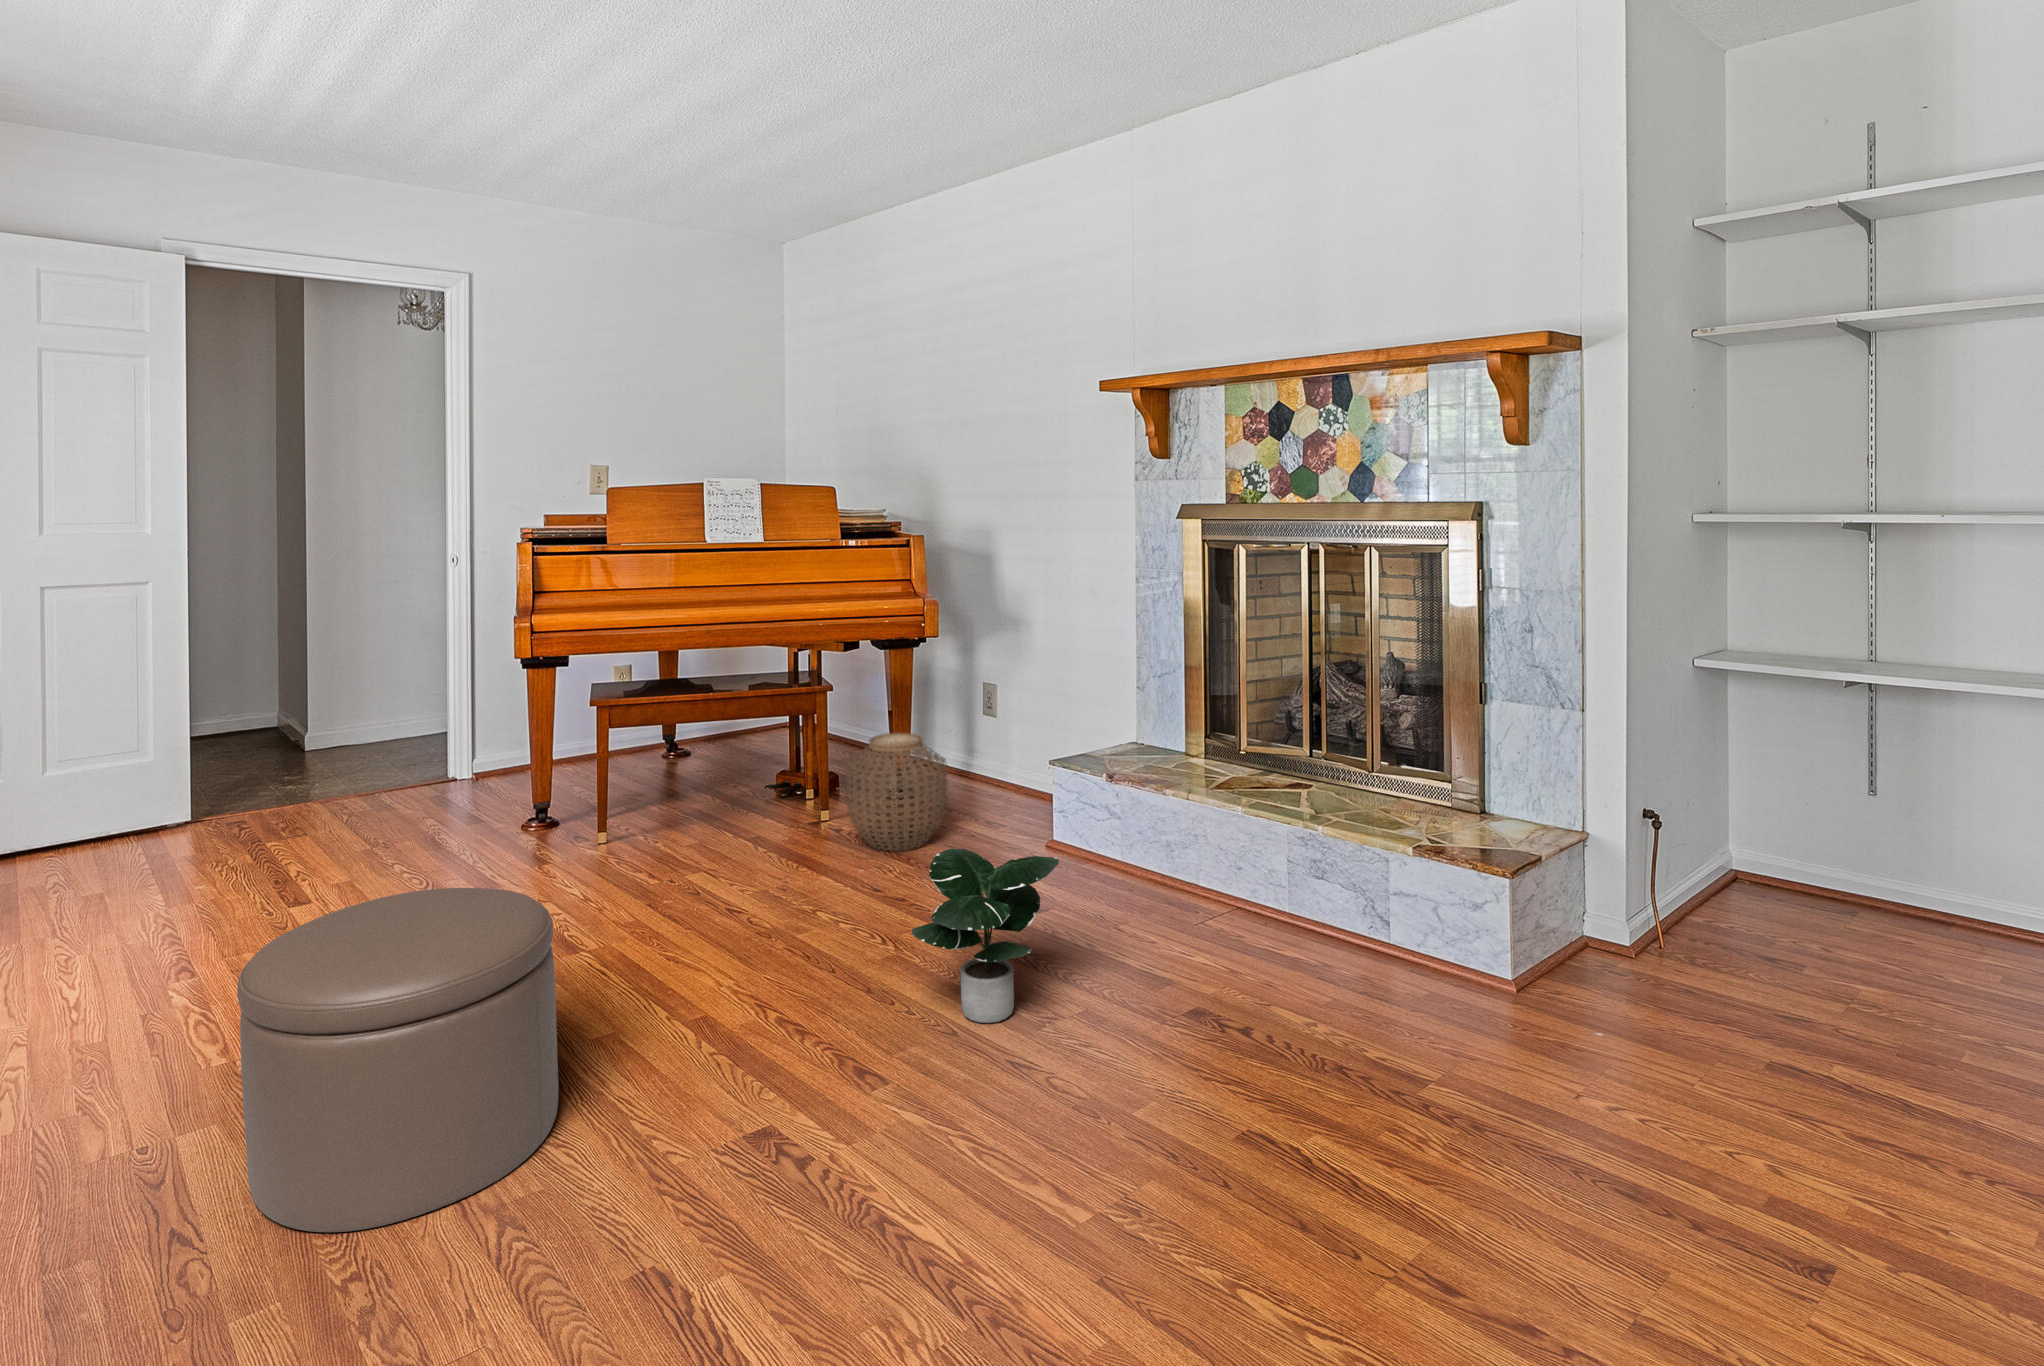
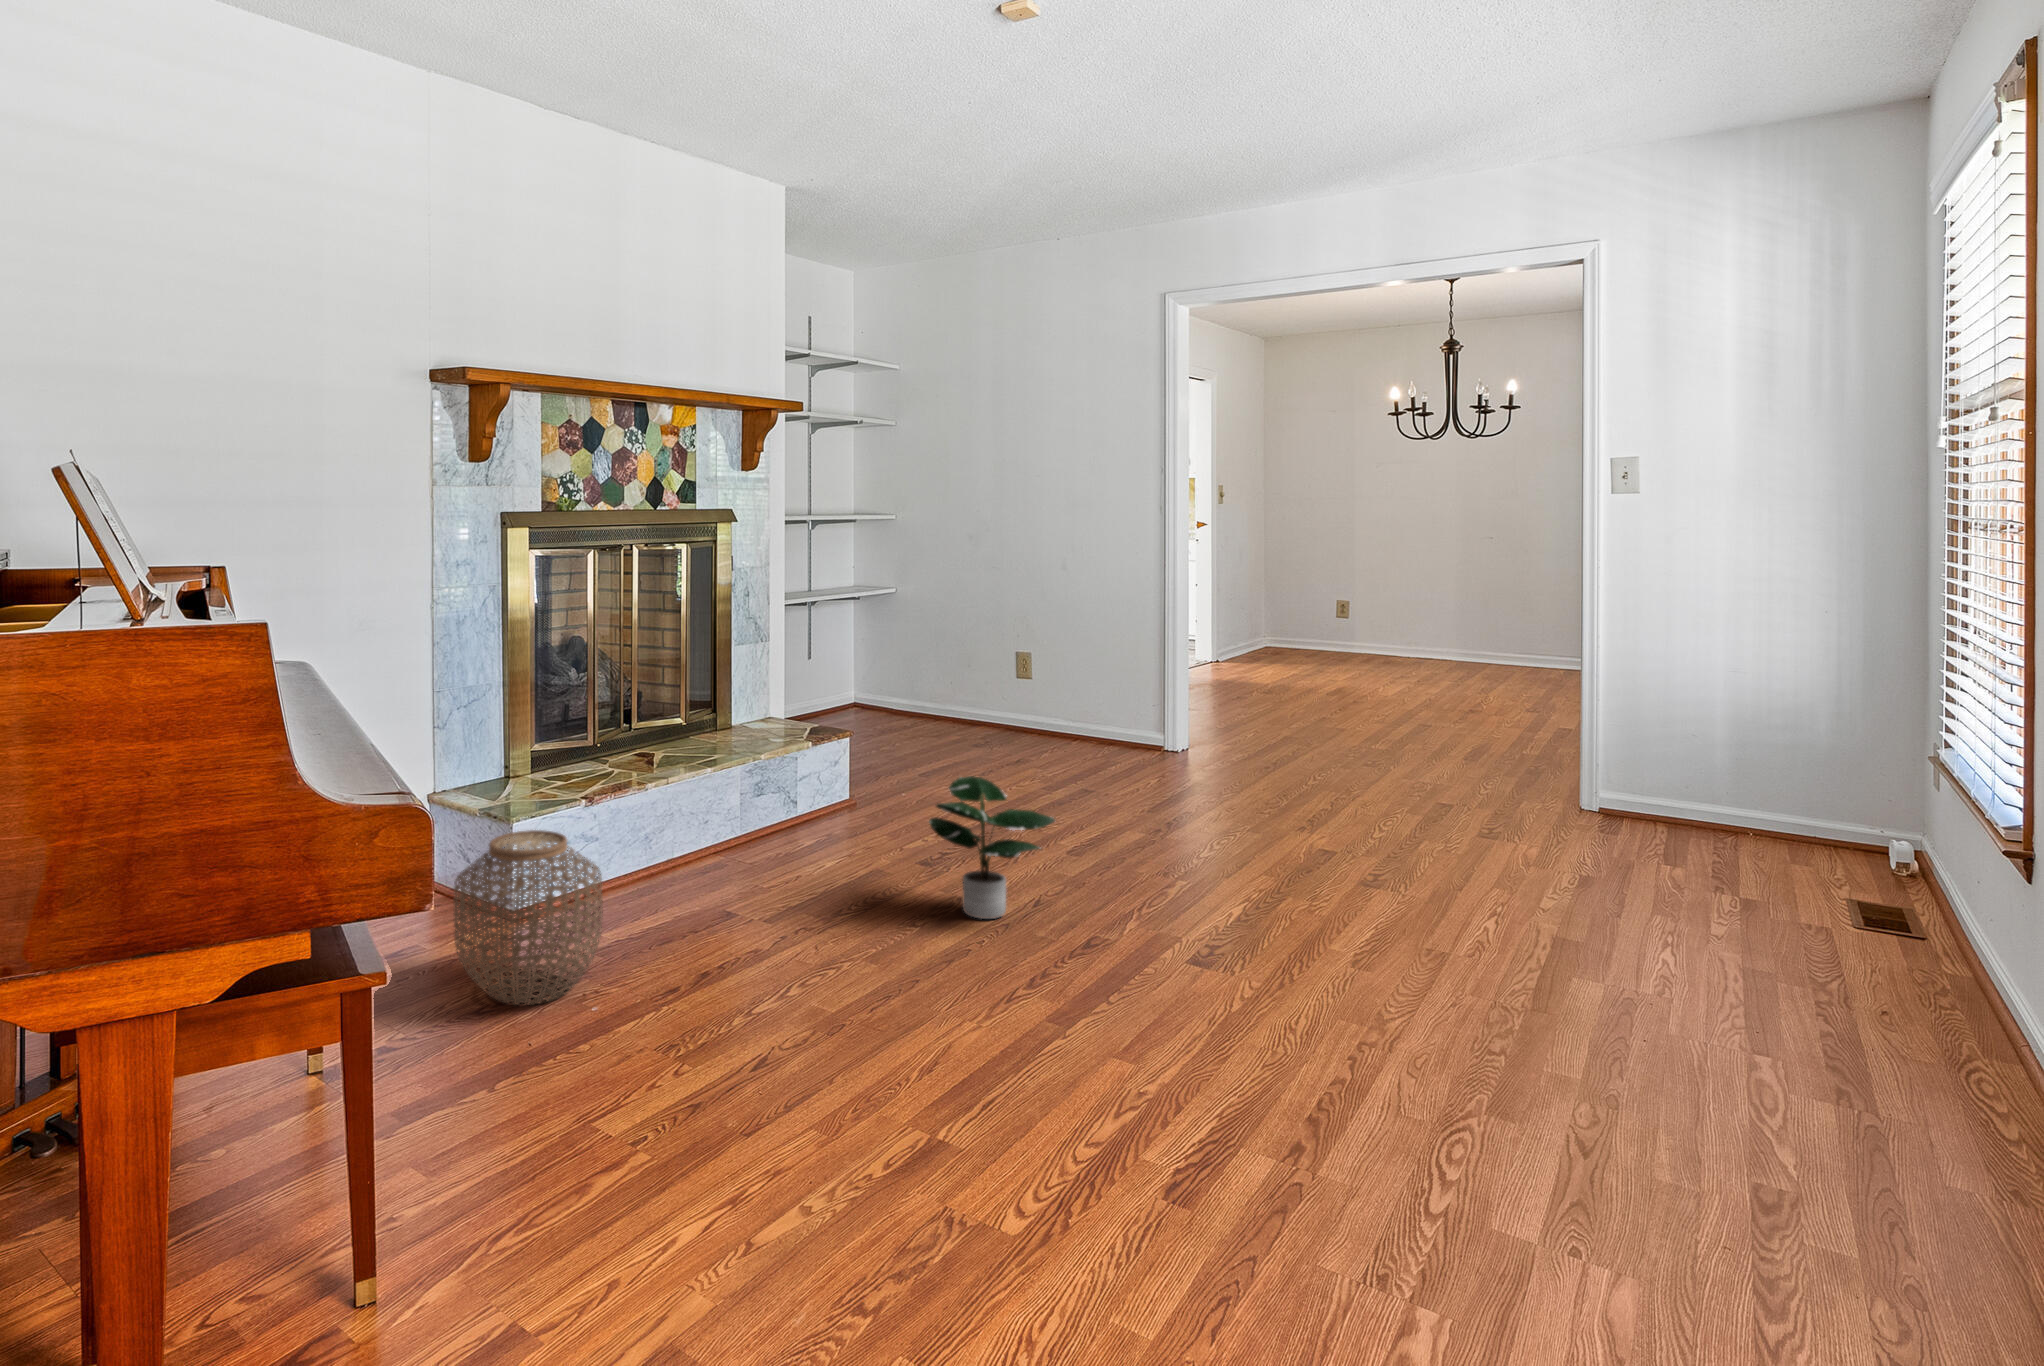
ottoman: present [237,888,559,1232] -> none [1232,854,1522,1158]

